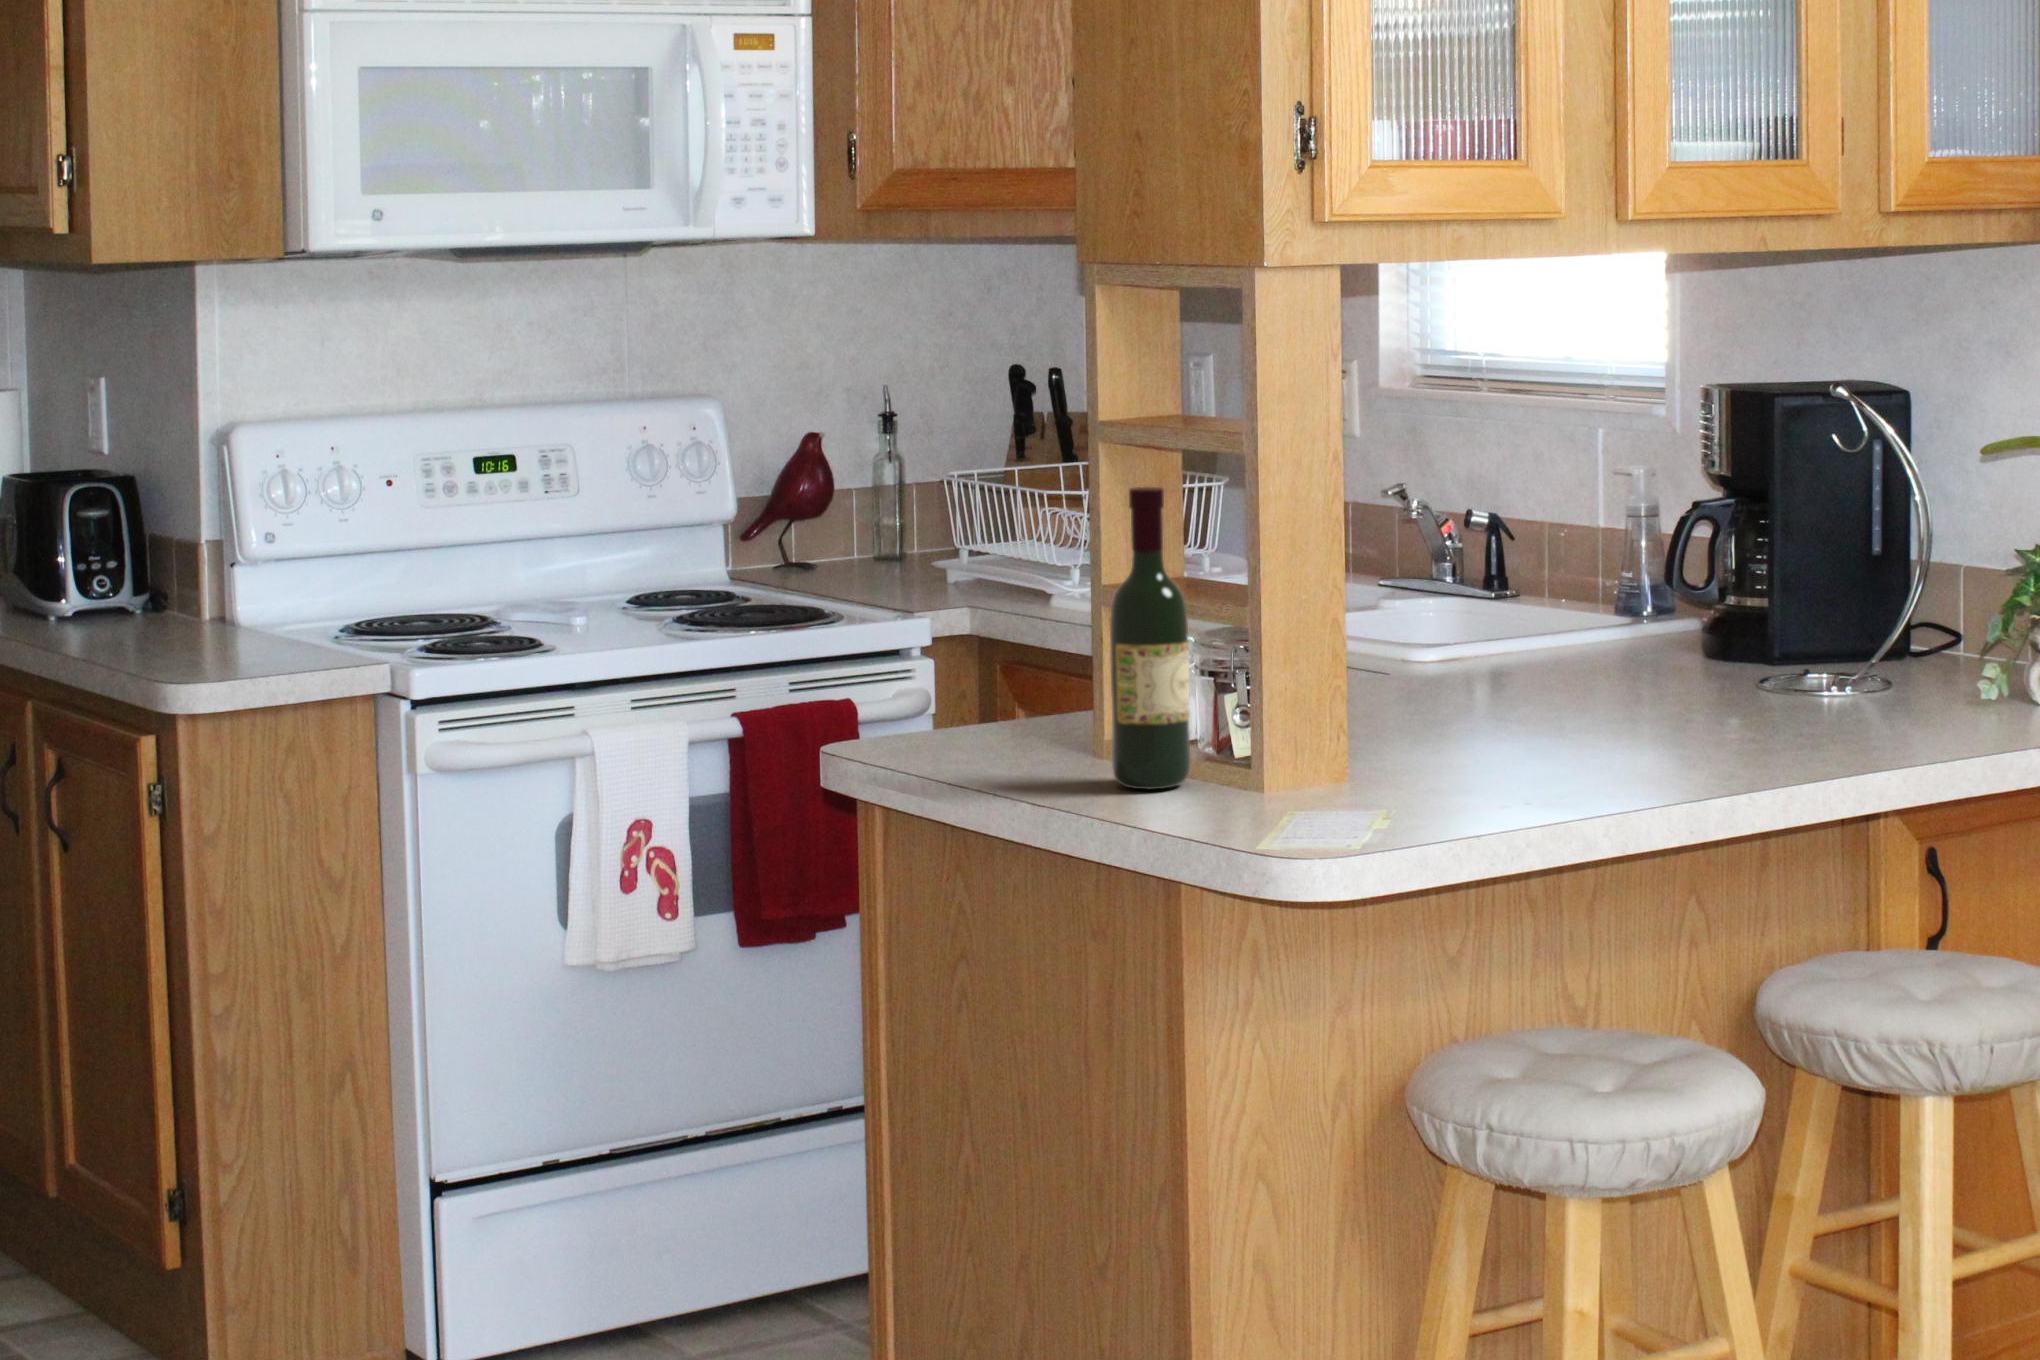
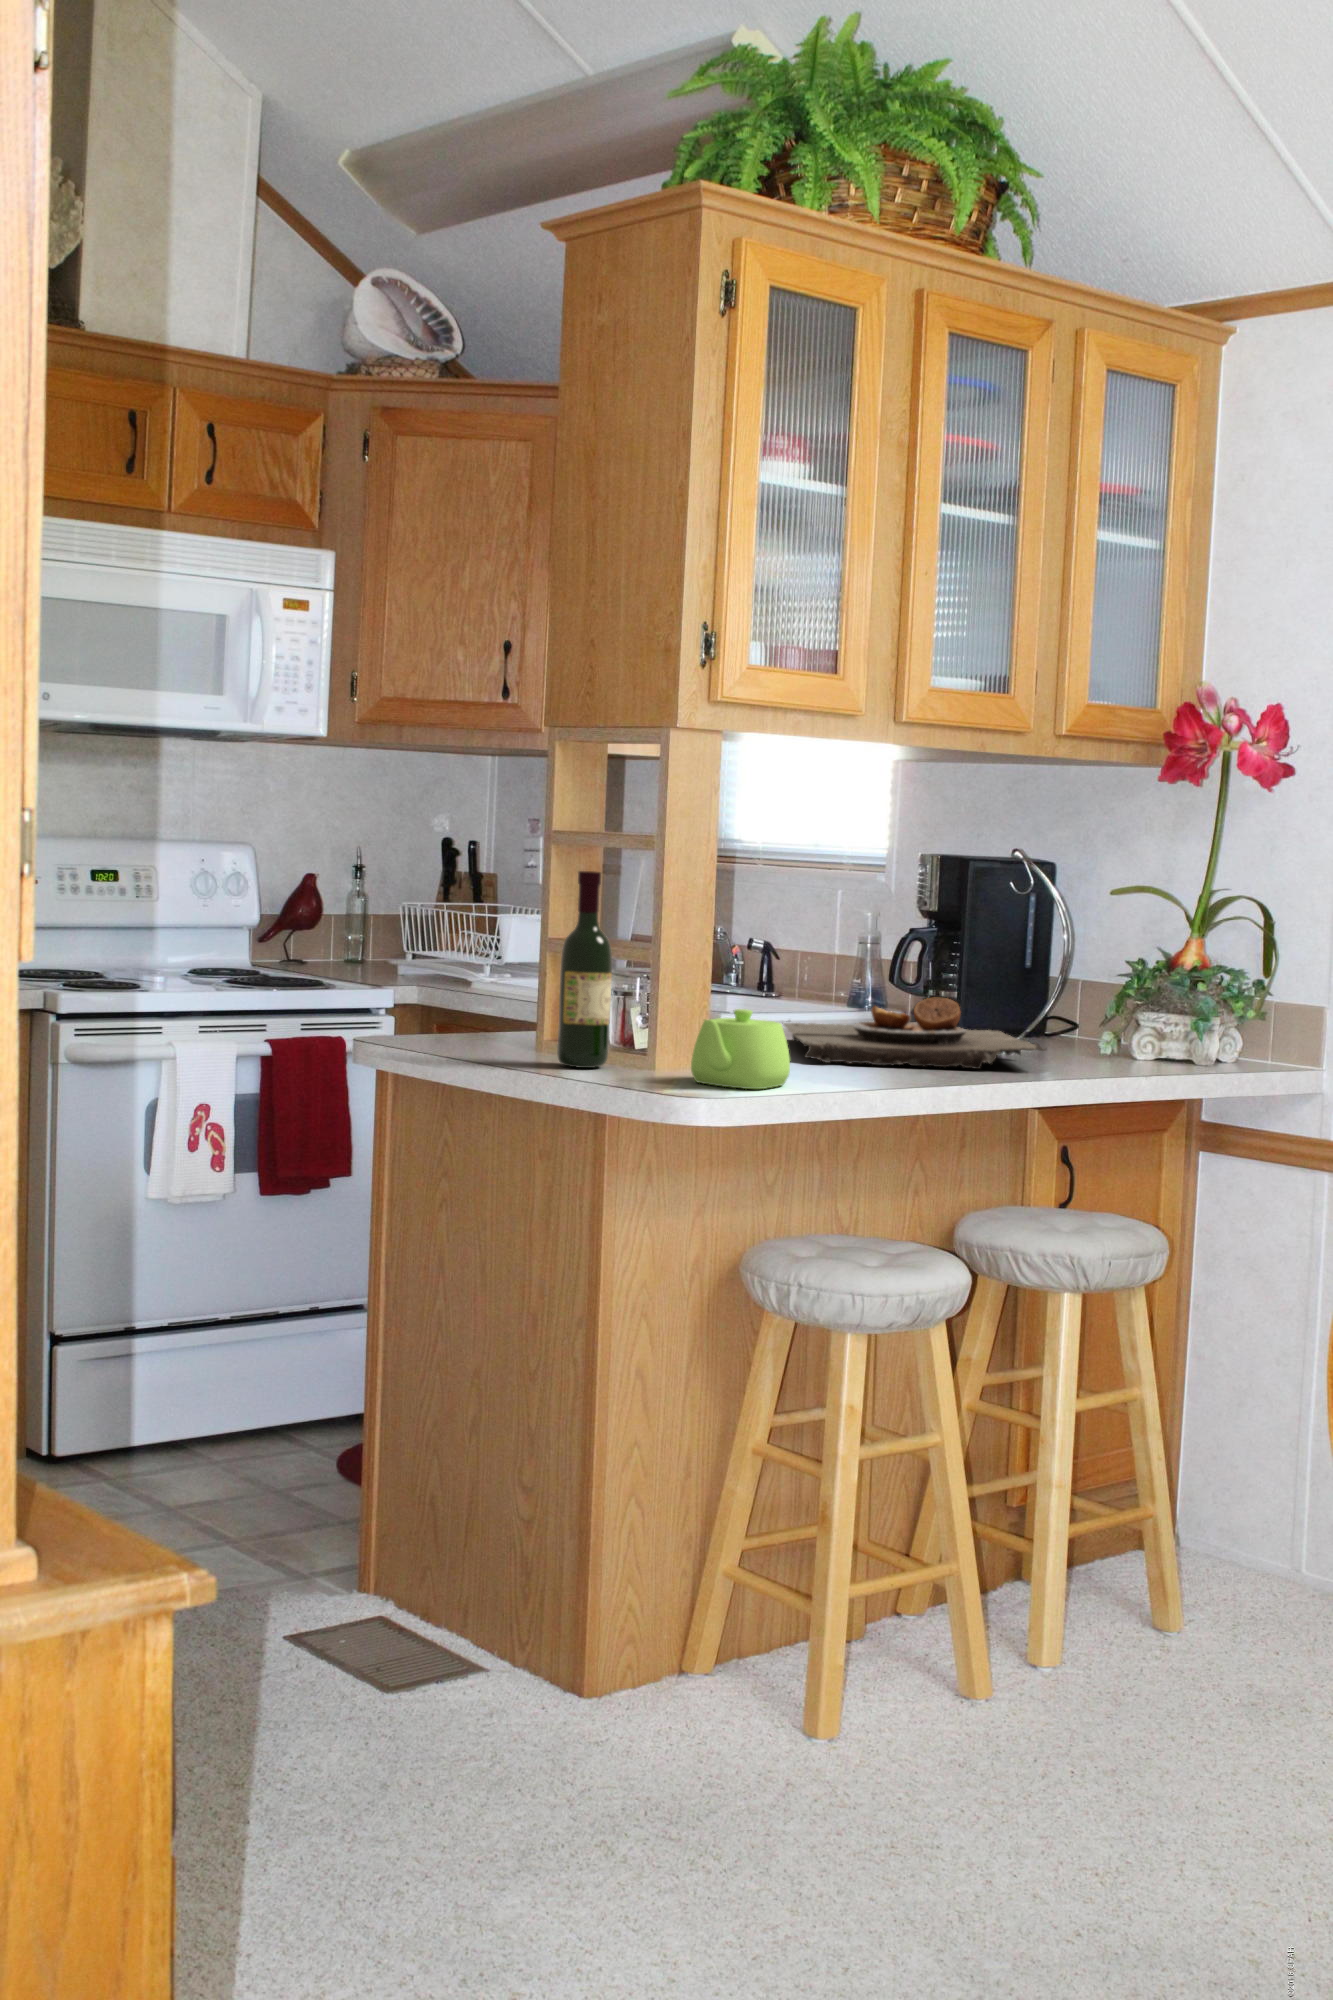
plate: none [1486,631,1882,751] -> present [784,998,1046,1069]
teapot: none [1308,695,1462,823] -> present [691,1009,790,1089]

